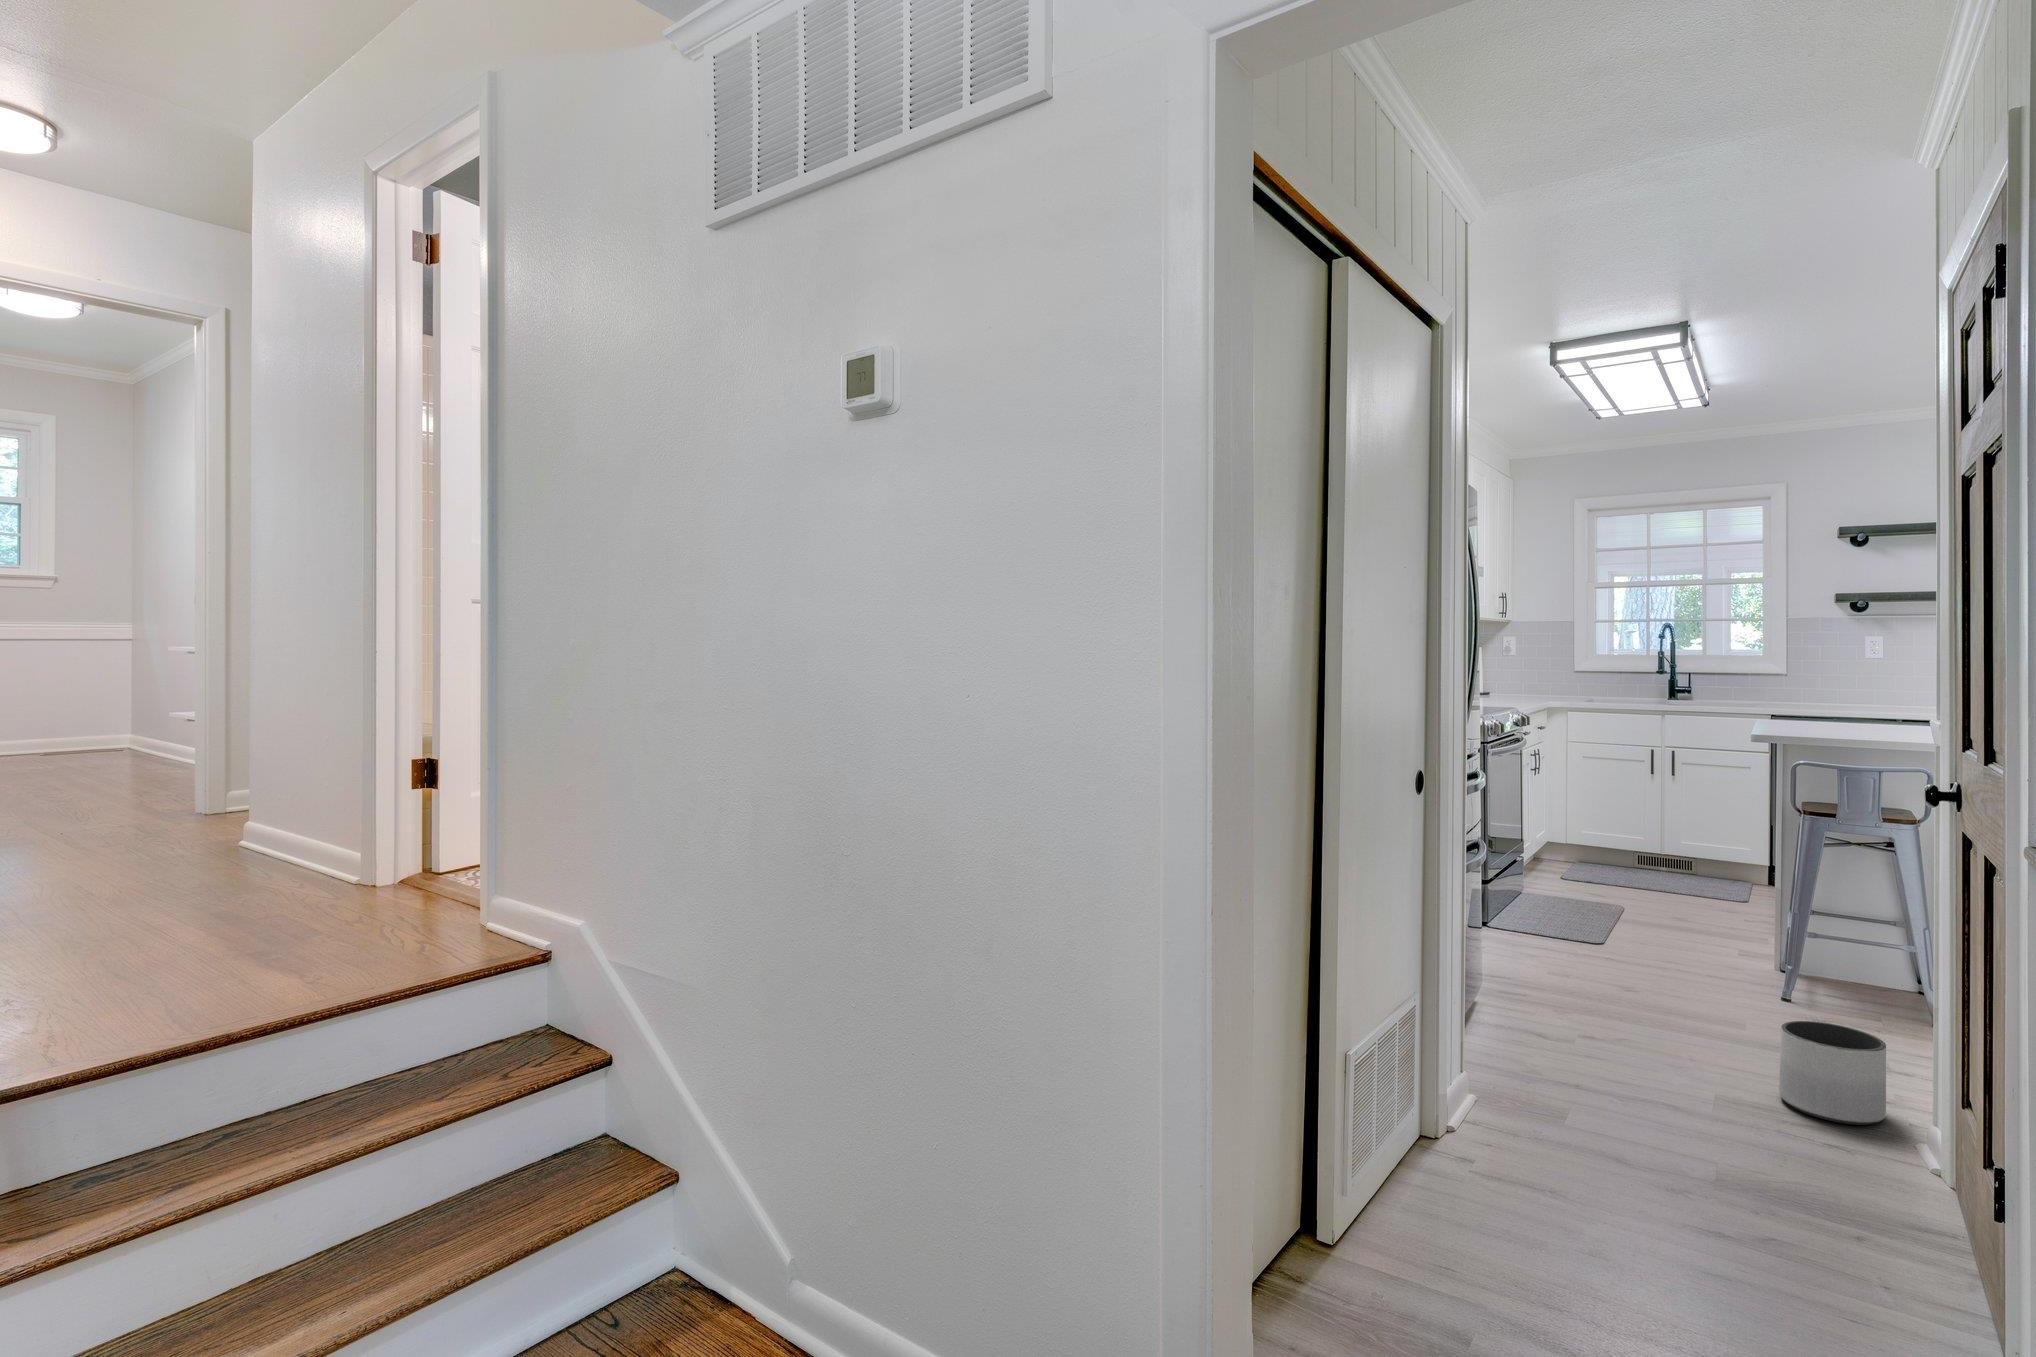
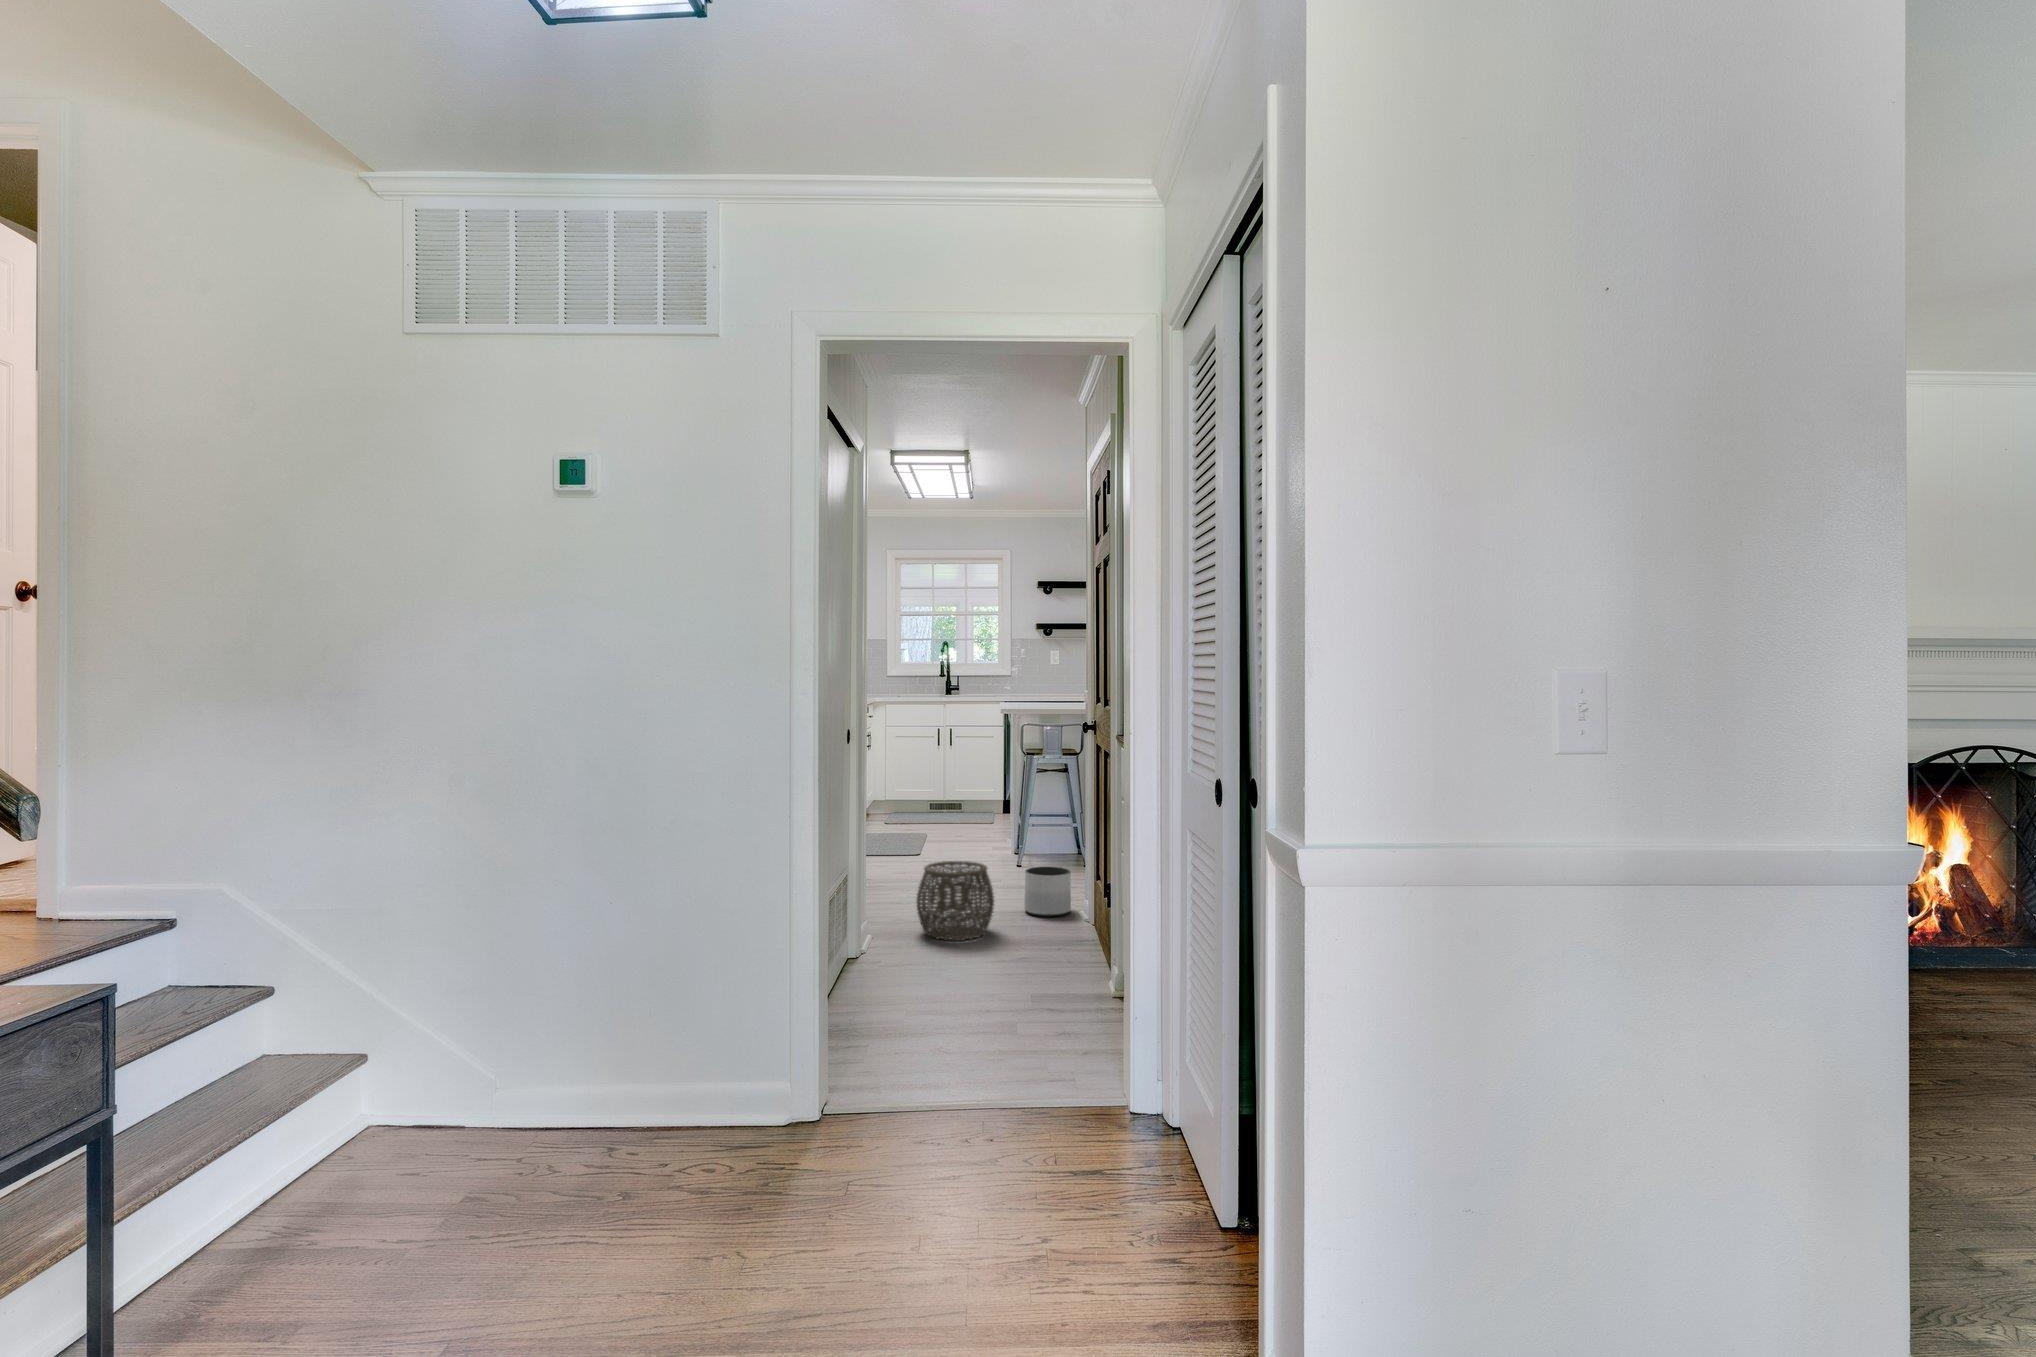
woven basket: none [1552,989,1708,1141] -> present [917,861,994,940]

